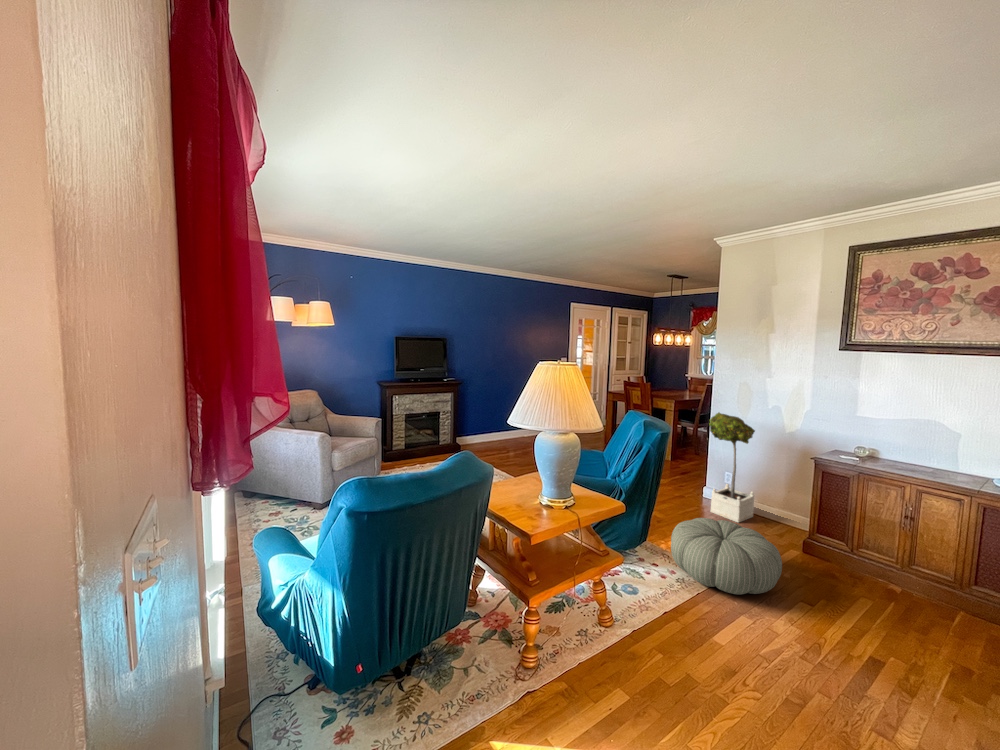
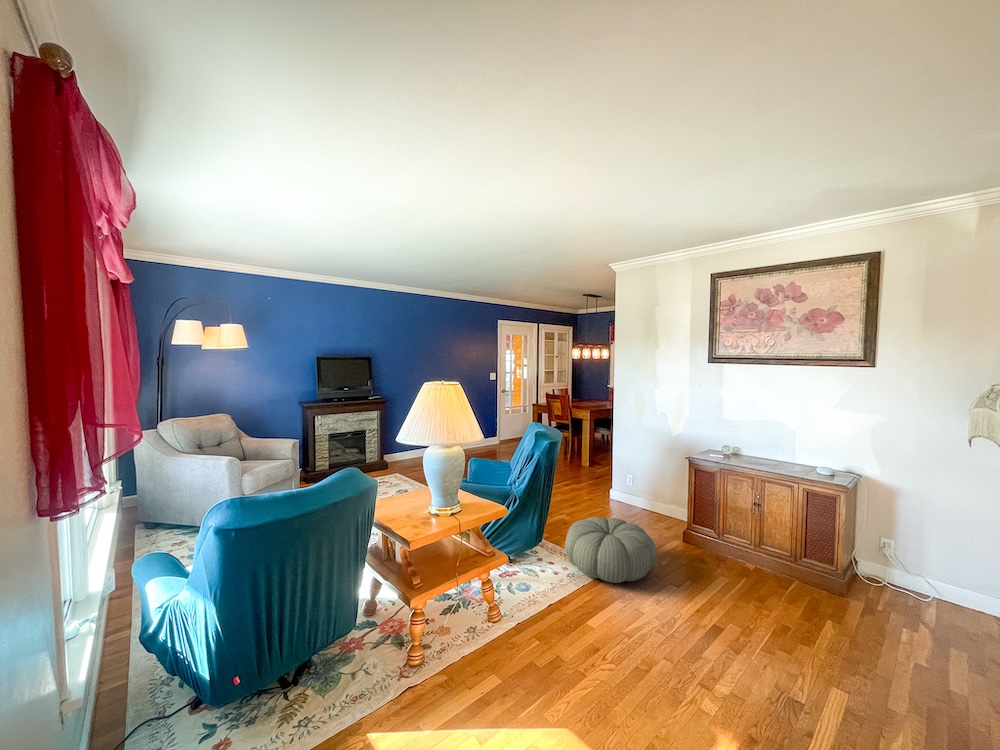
potted tree: present [709,413,755,522] -> none [608,420,649,520]

